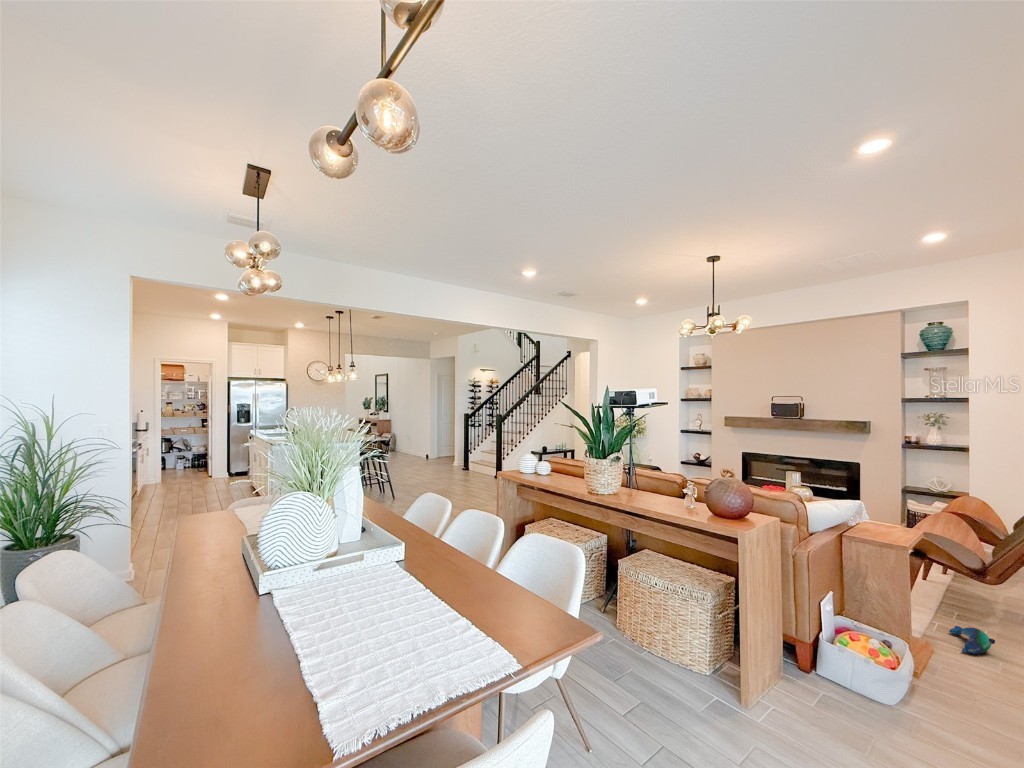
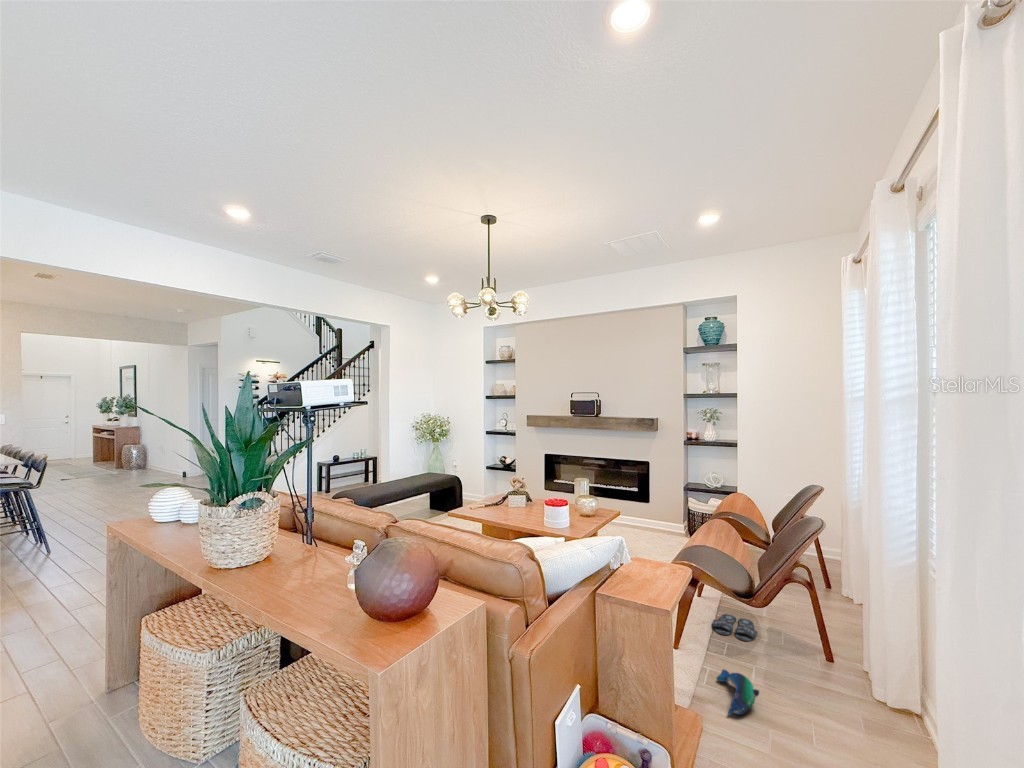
slippers: none [942,596,995,617] -> present [713,614,757,642]

